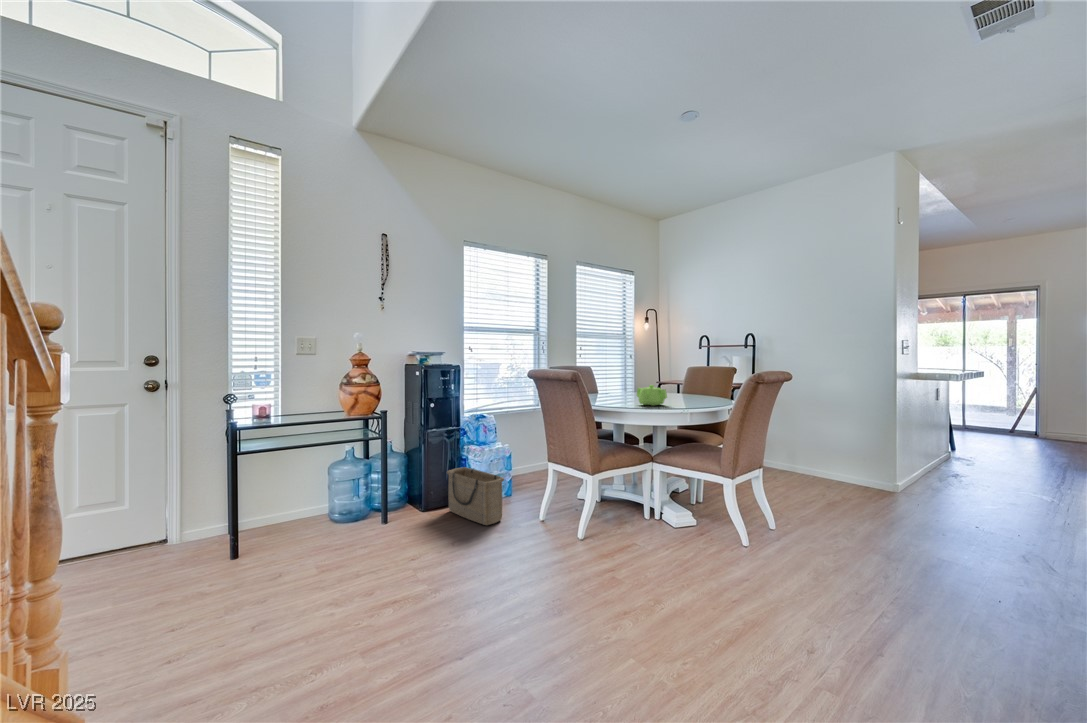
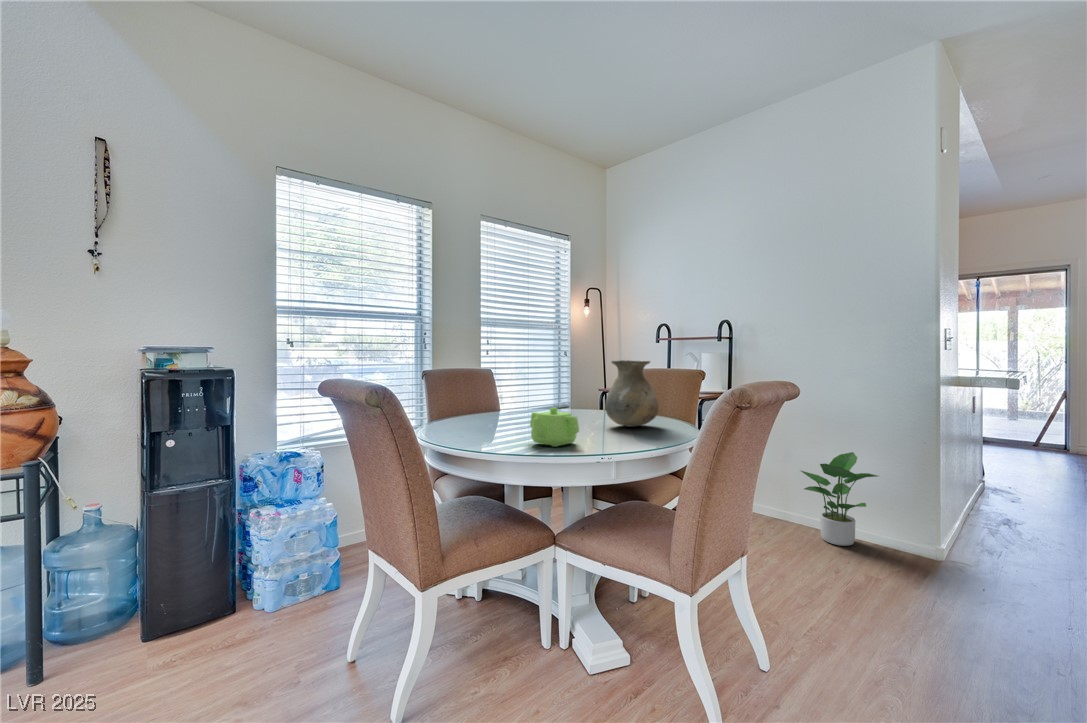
vase: none [675,359,708,399] -> present [605,360,658,427]
potted plant: none [802,423,858,485] -> present [801,452,877,546]
basket: present [447,467,504,525] -> none [187,553,277,683]

